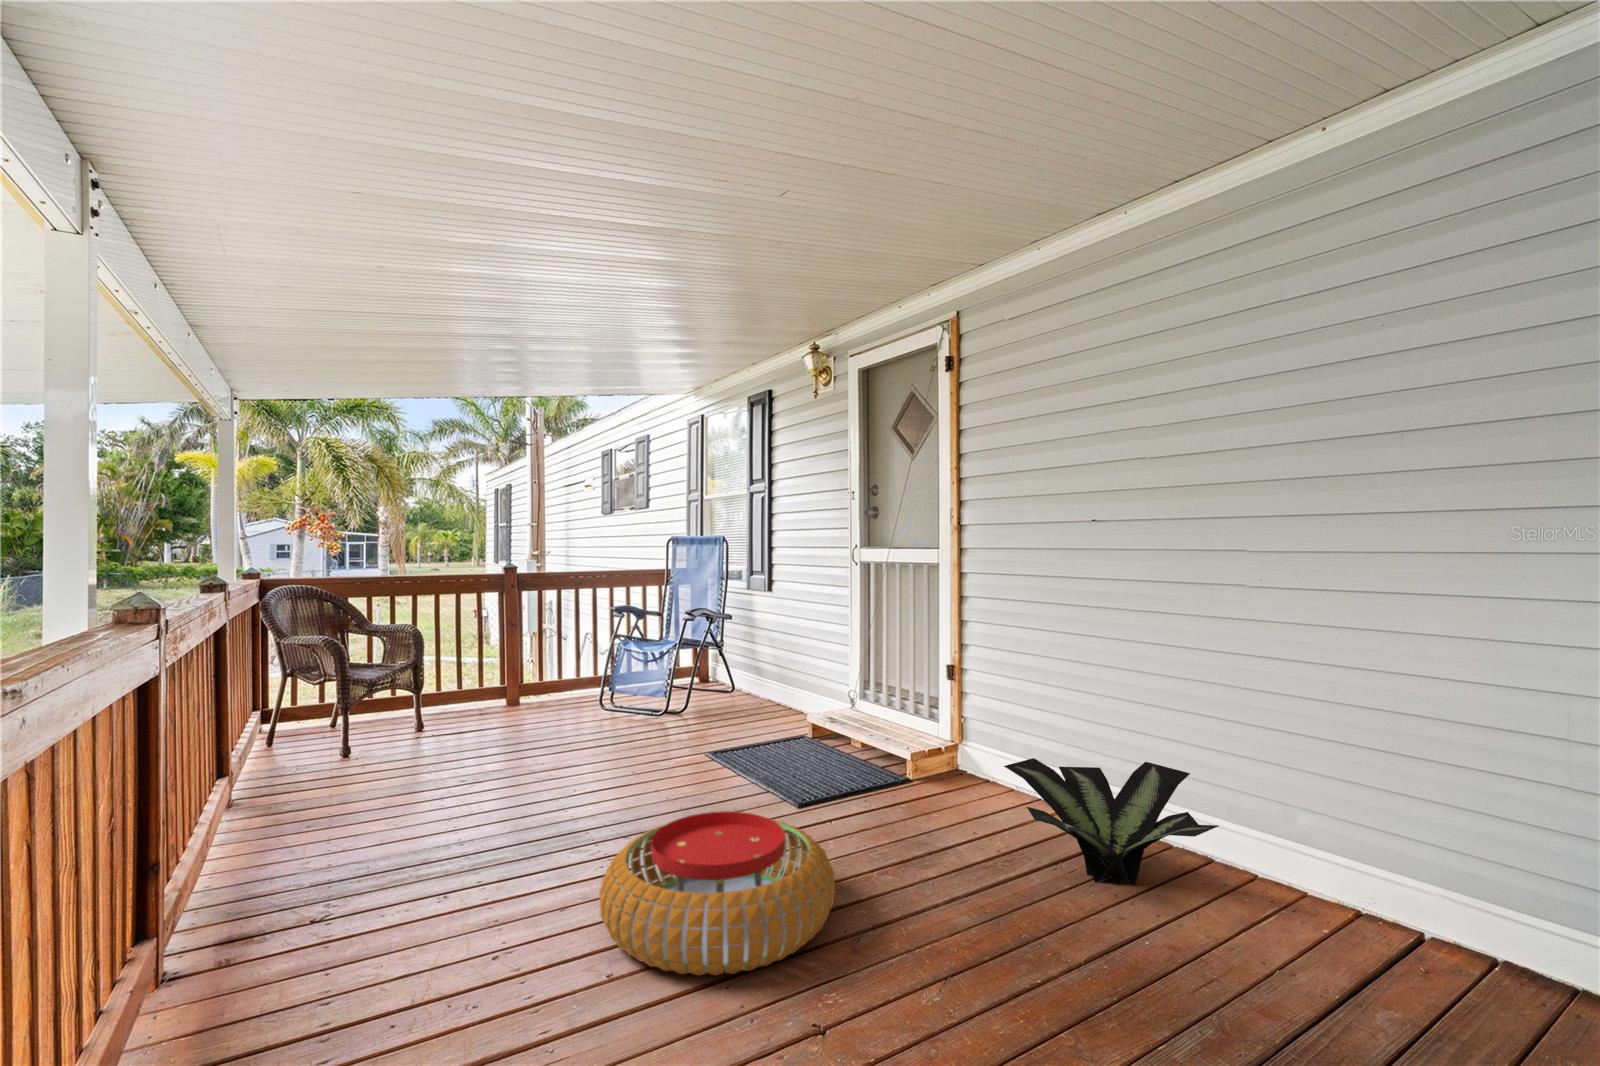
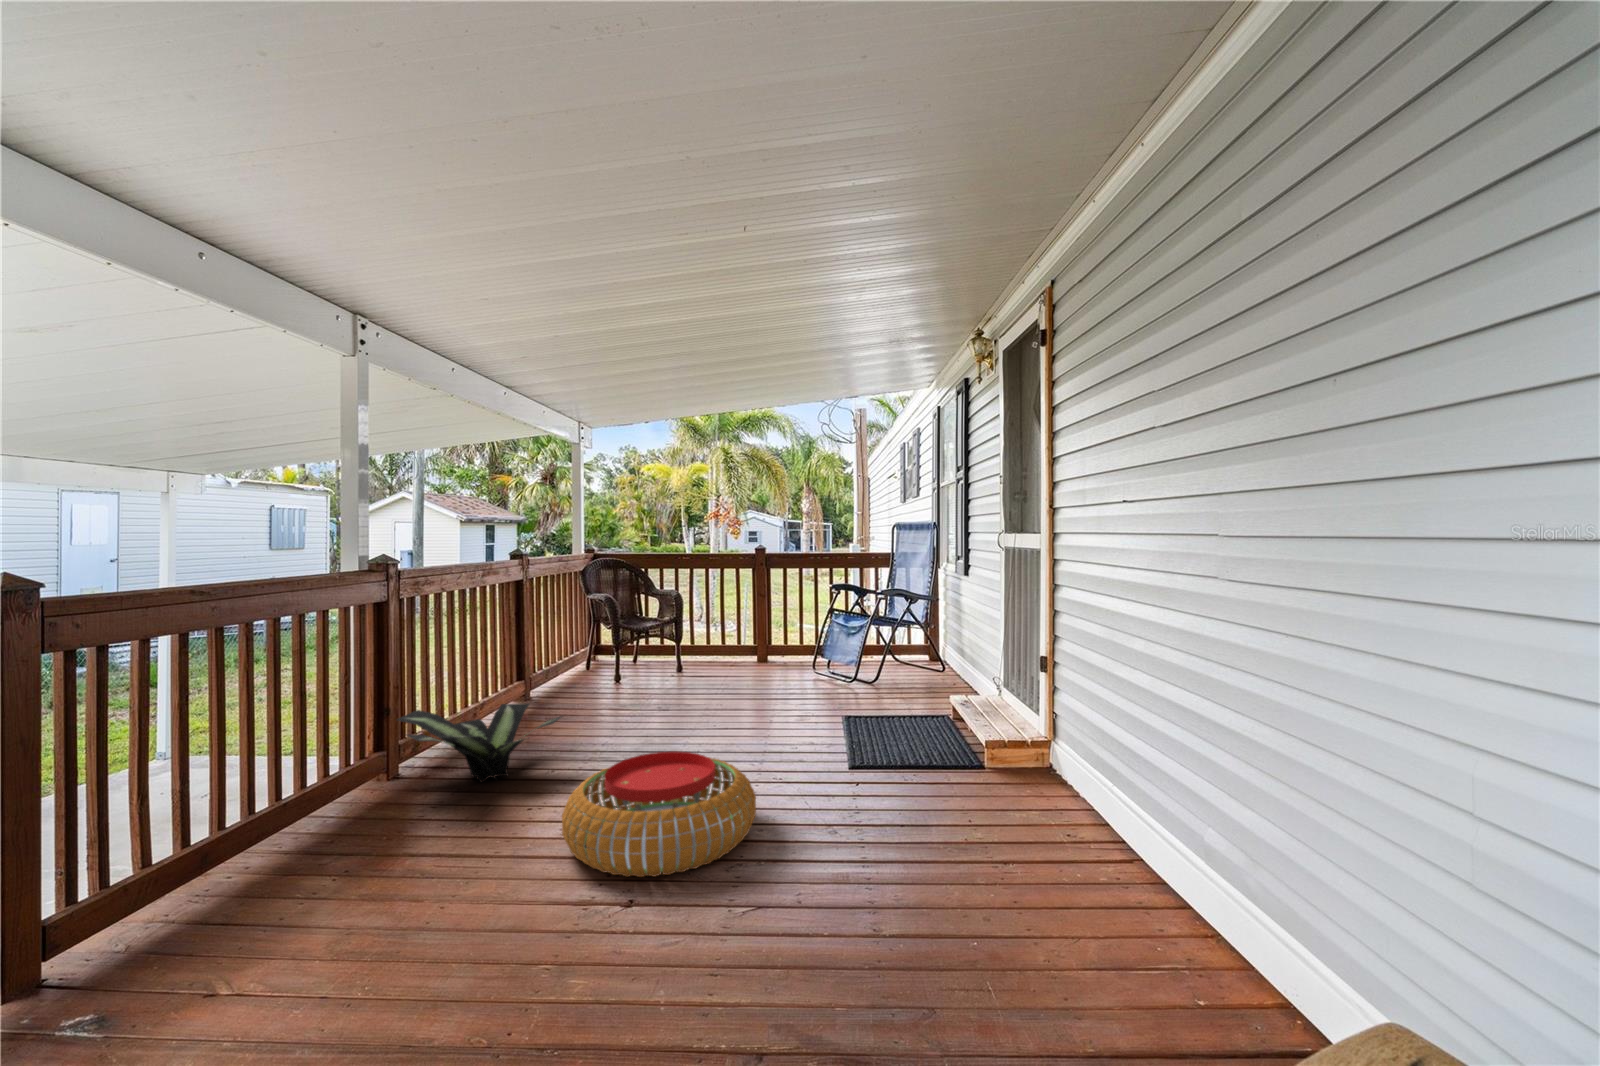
potted plant: present [1004,758,1218,886] -> present [397,703,561,782]

